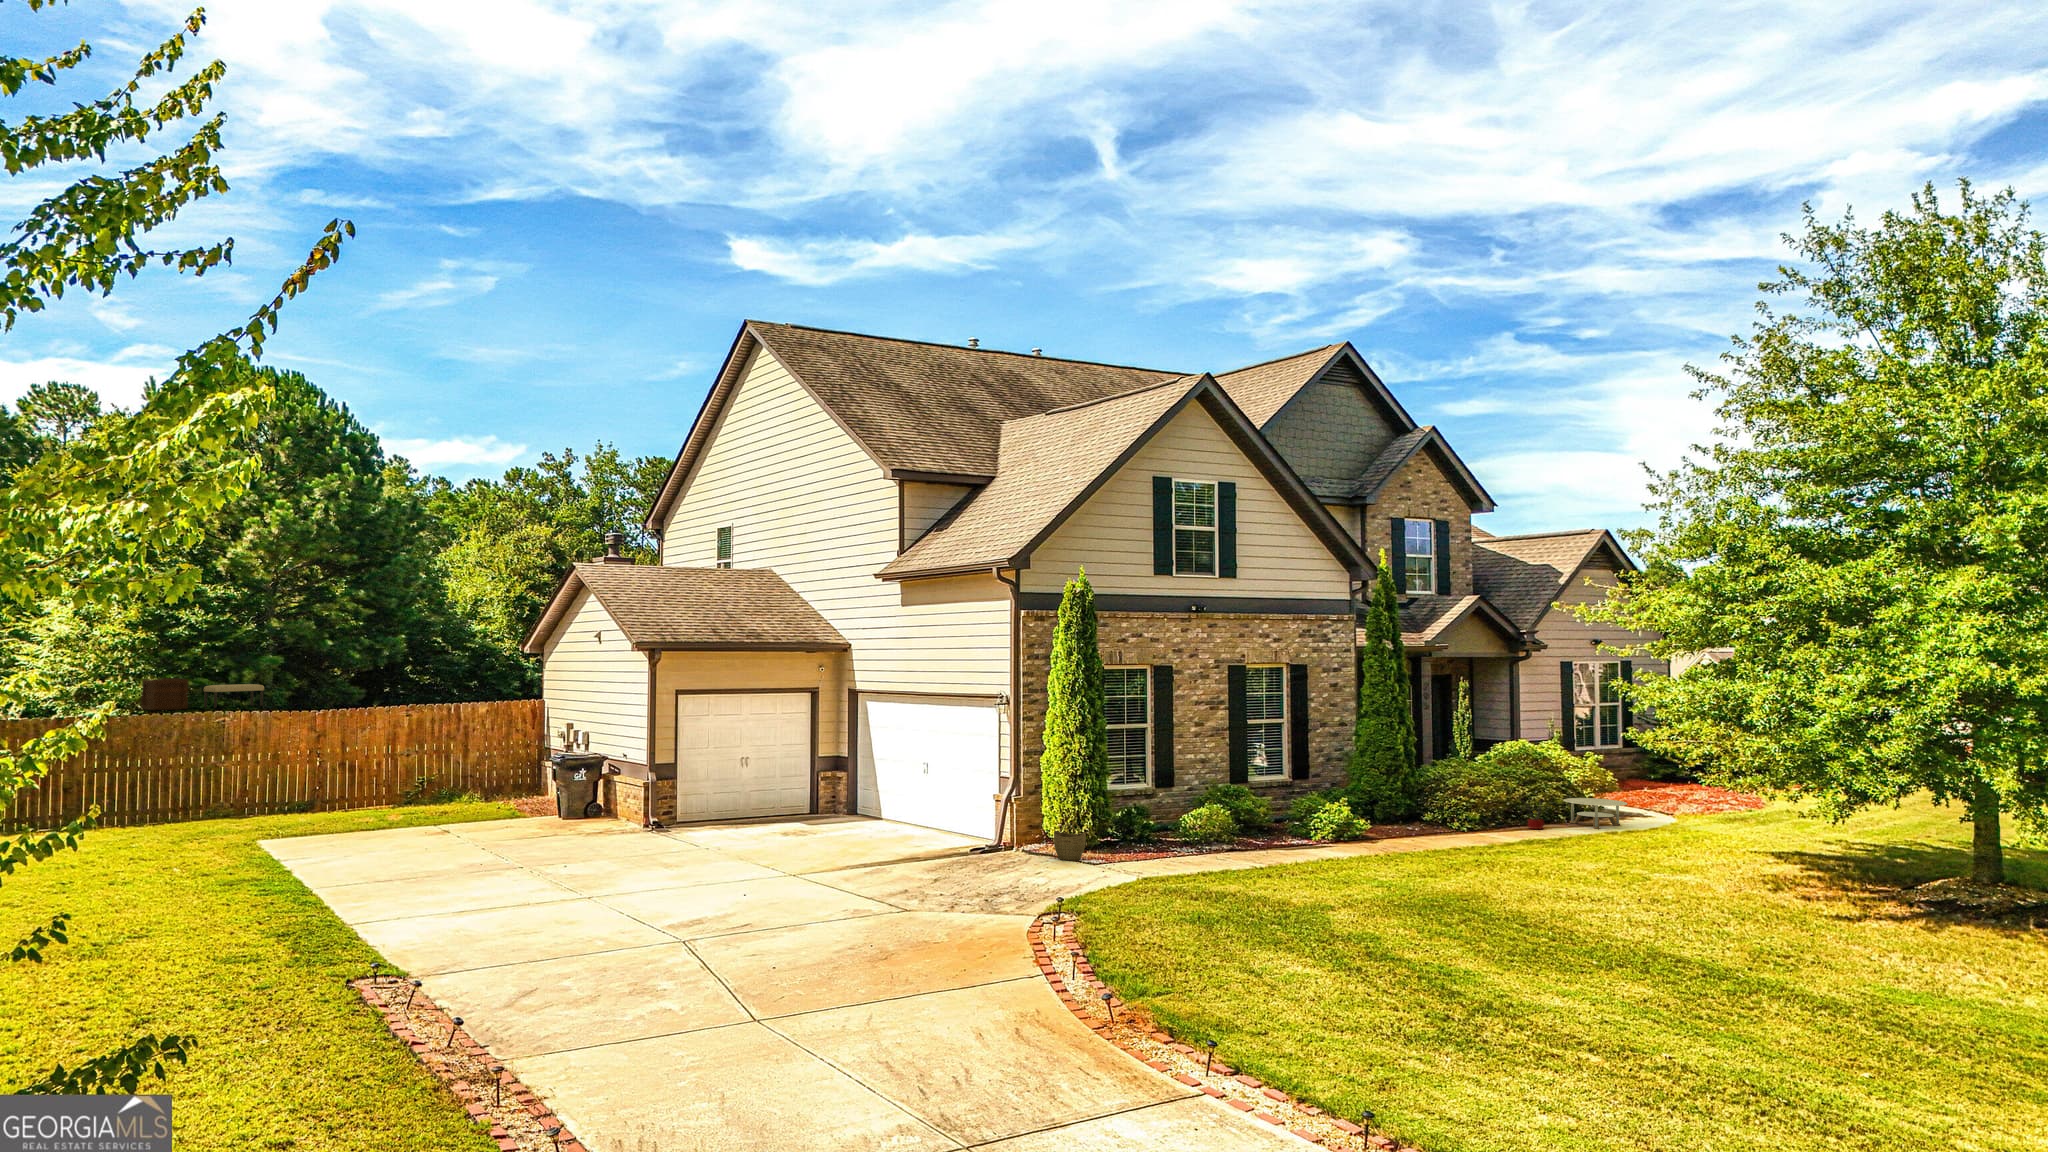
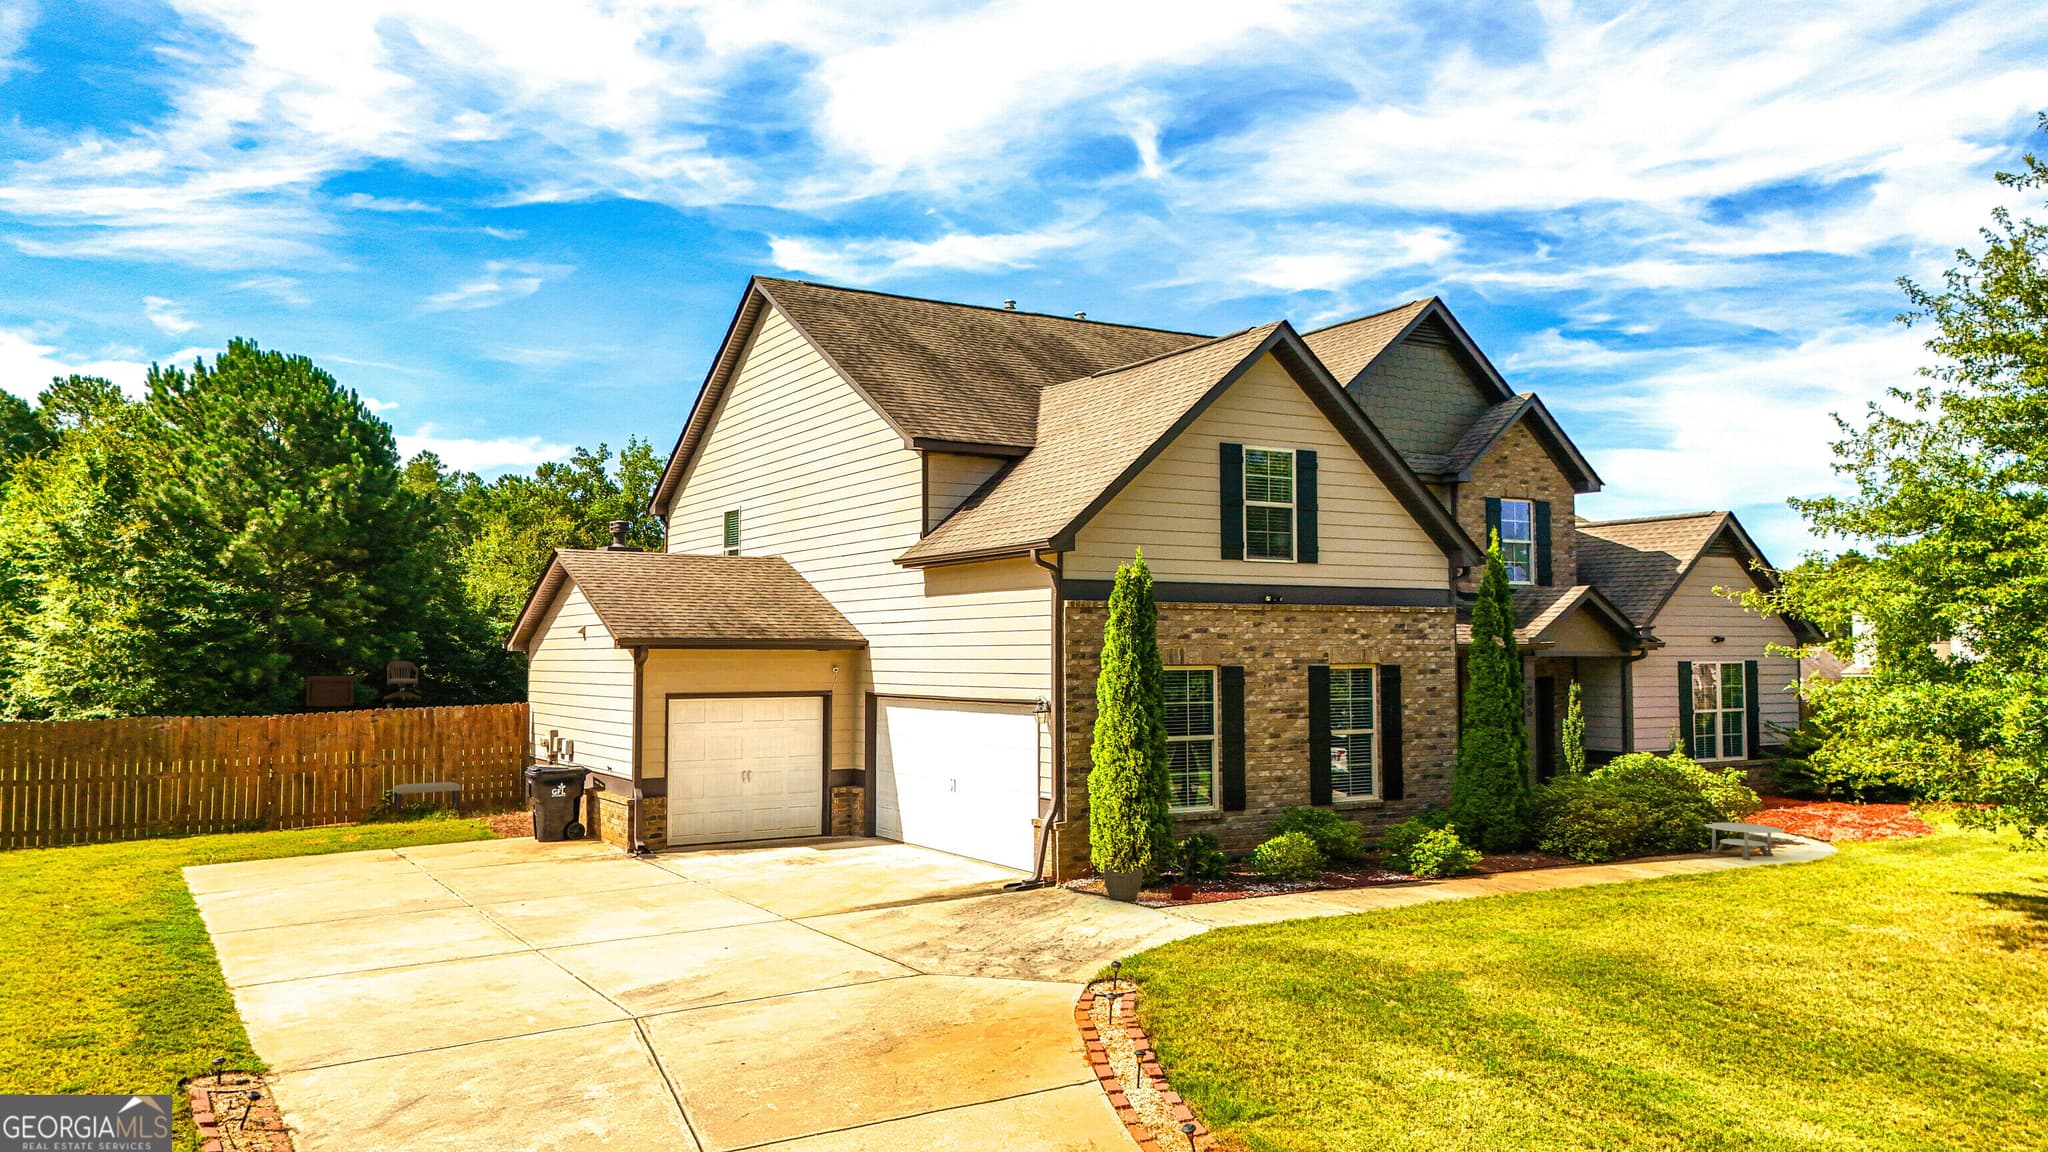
chair: none [398,660,432,698] -> present [383,661,421,702]
wooden crate: present [141,678,188,710] -> present [306,676,354,707]
bench: present [204,684,264,708] -> present [393,782,461,813]
decorative plant: present [1528,799,1544,829] -> present [1159,847,1206,899]

